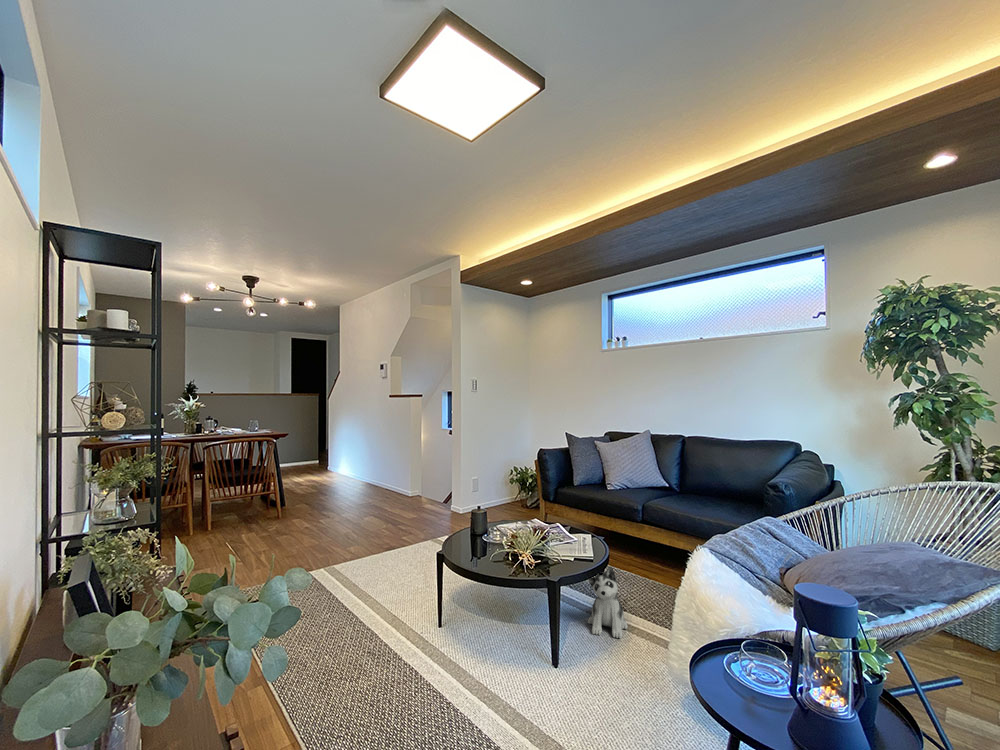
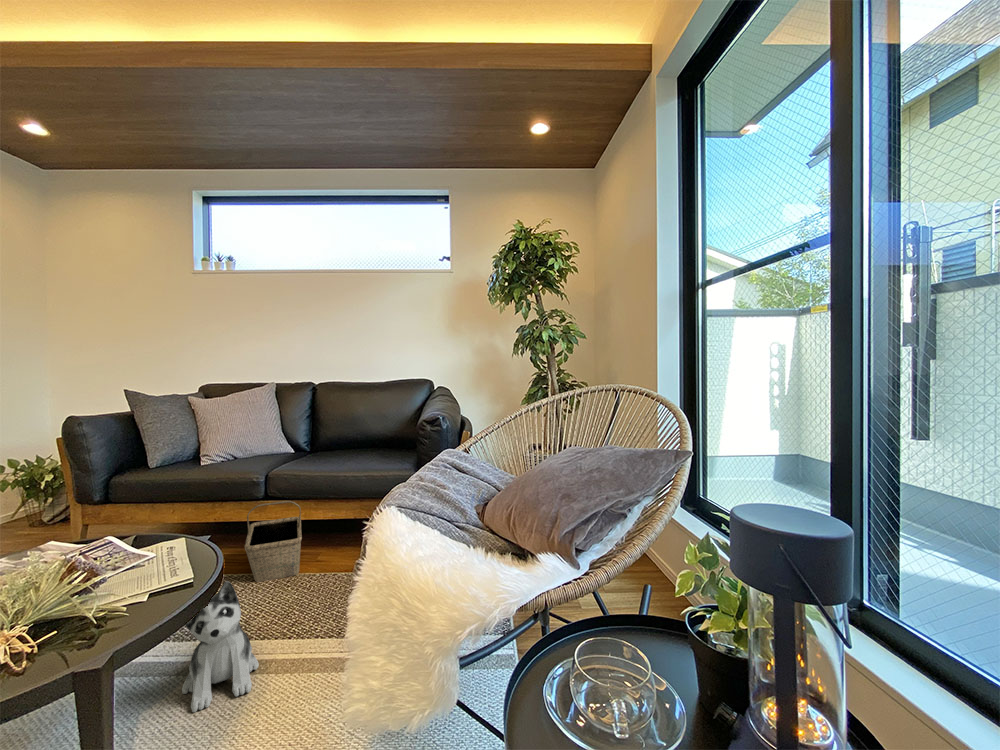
basket: none [626,526,667,585] -> present [245,501,302,582]

